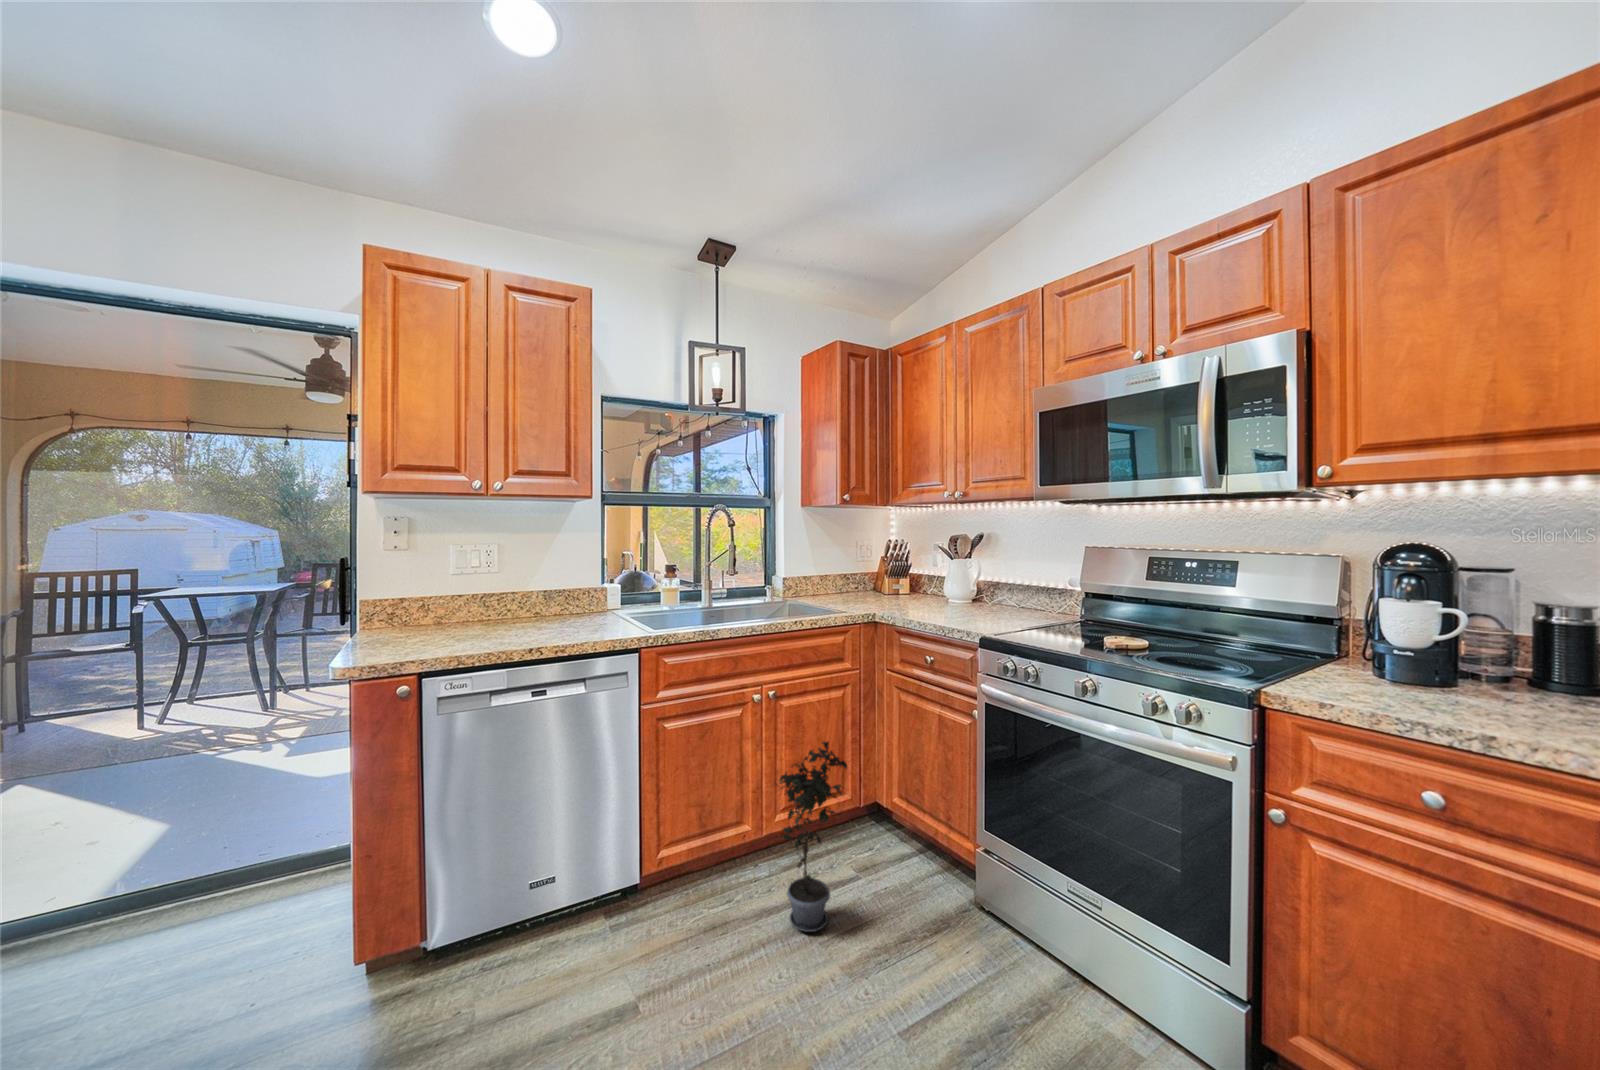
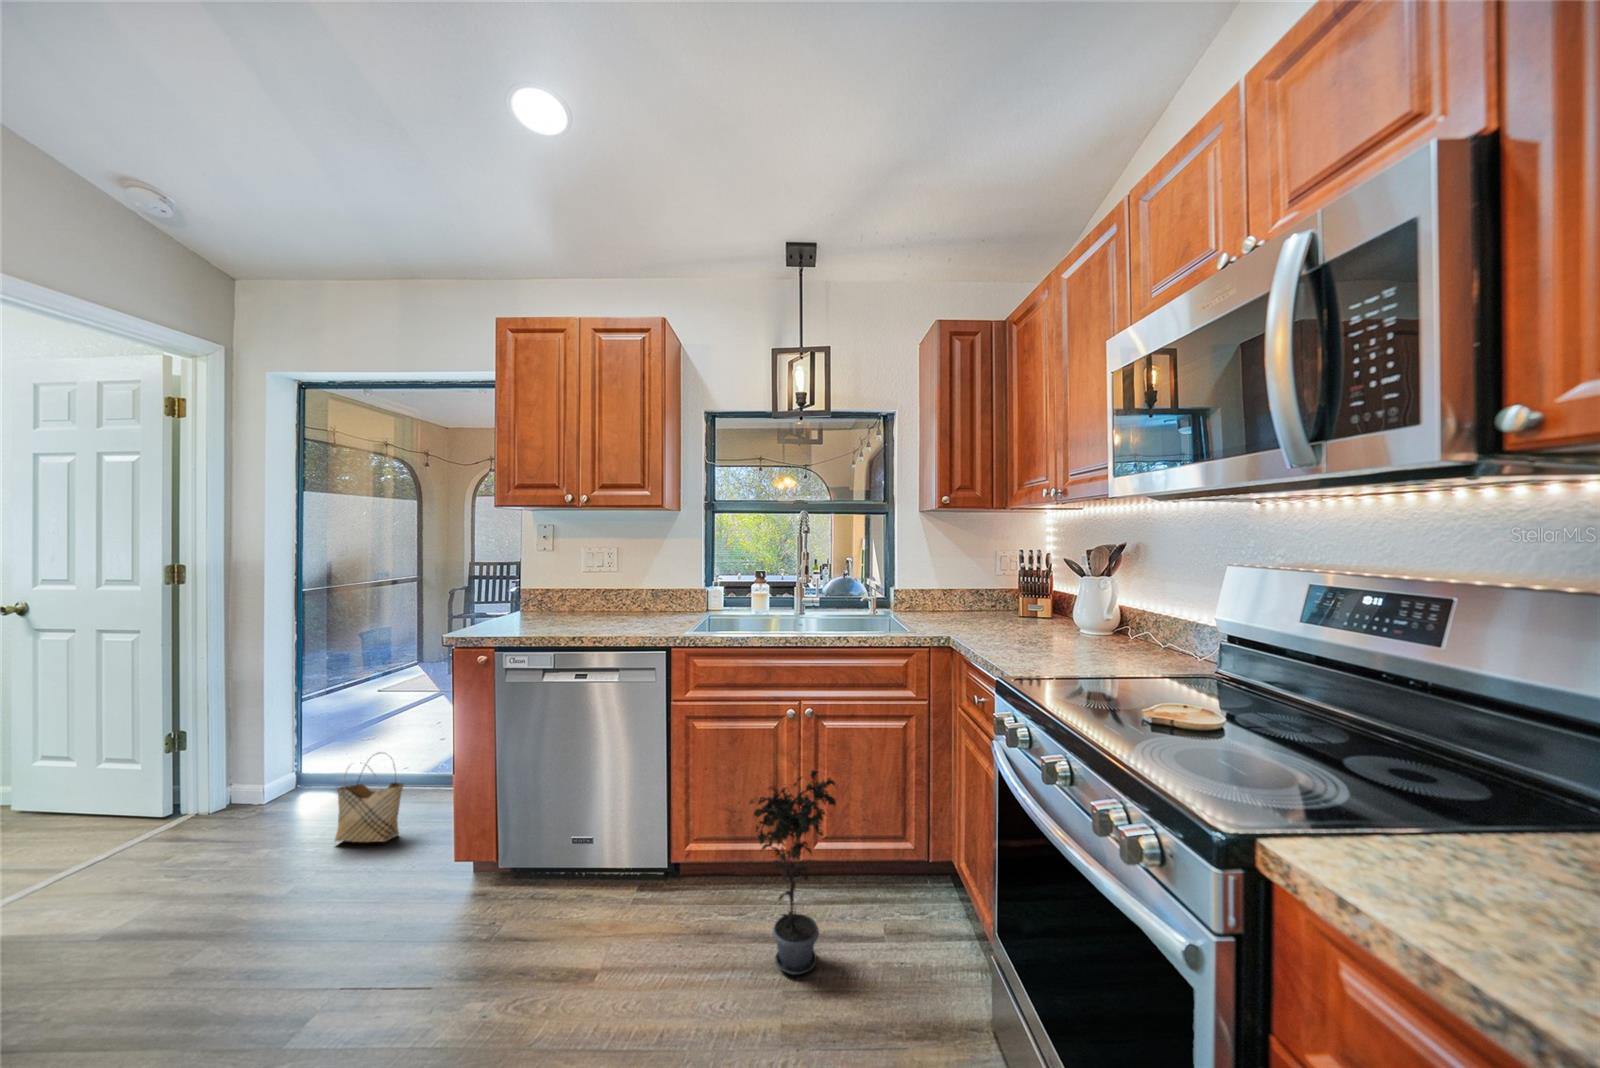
woven basket: none [59,853,194,1009] -> present [335,762,403,842]

